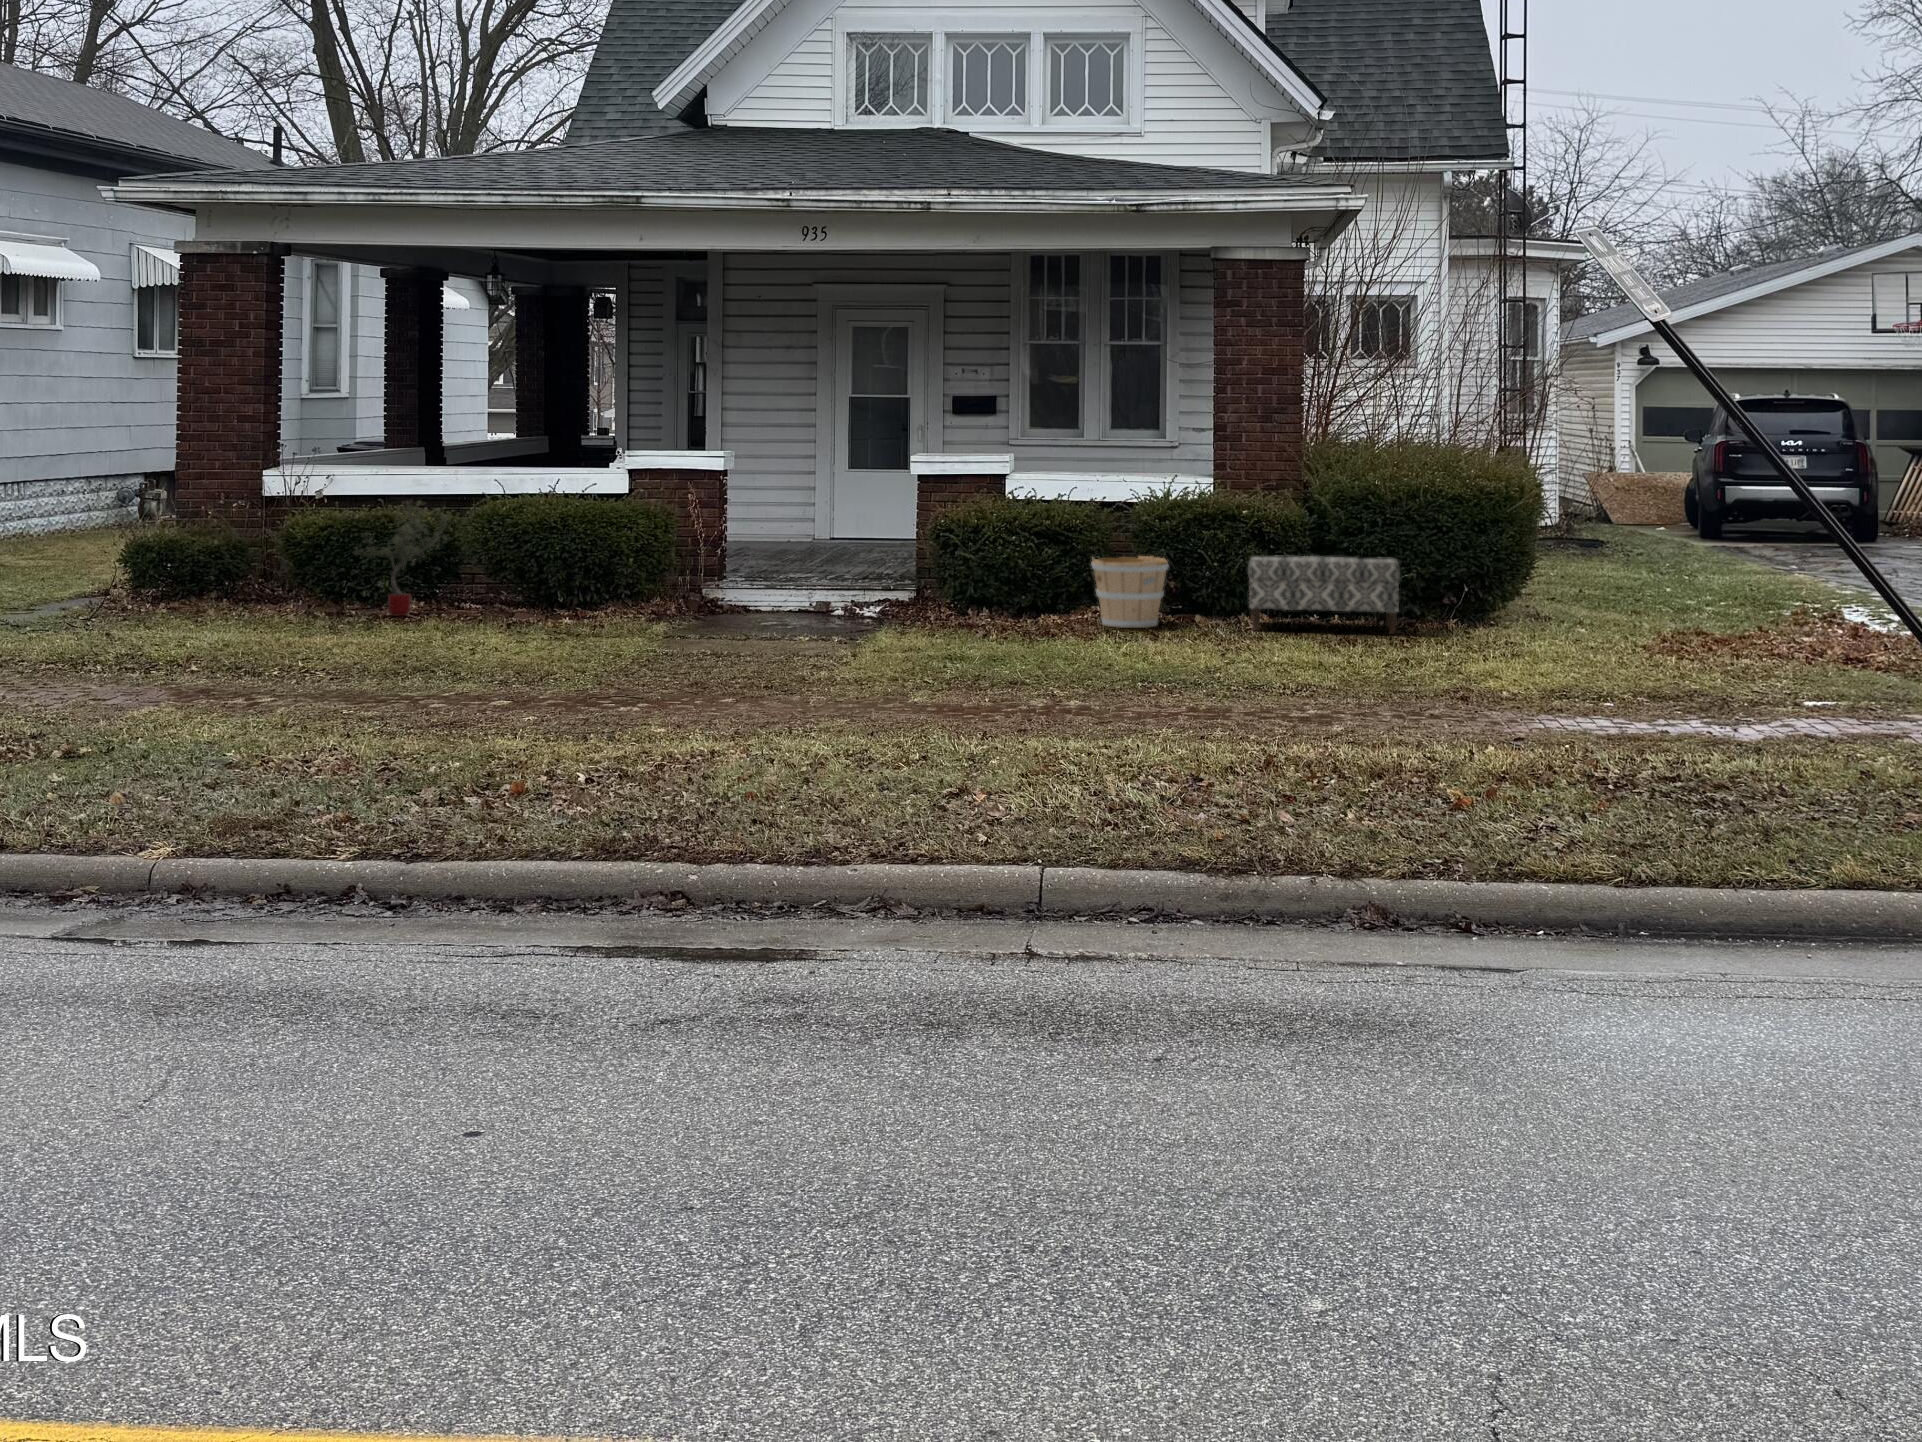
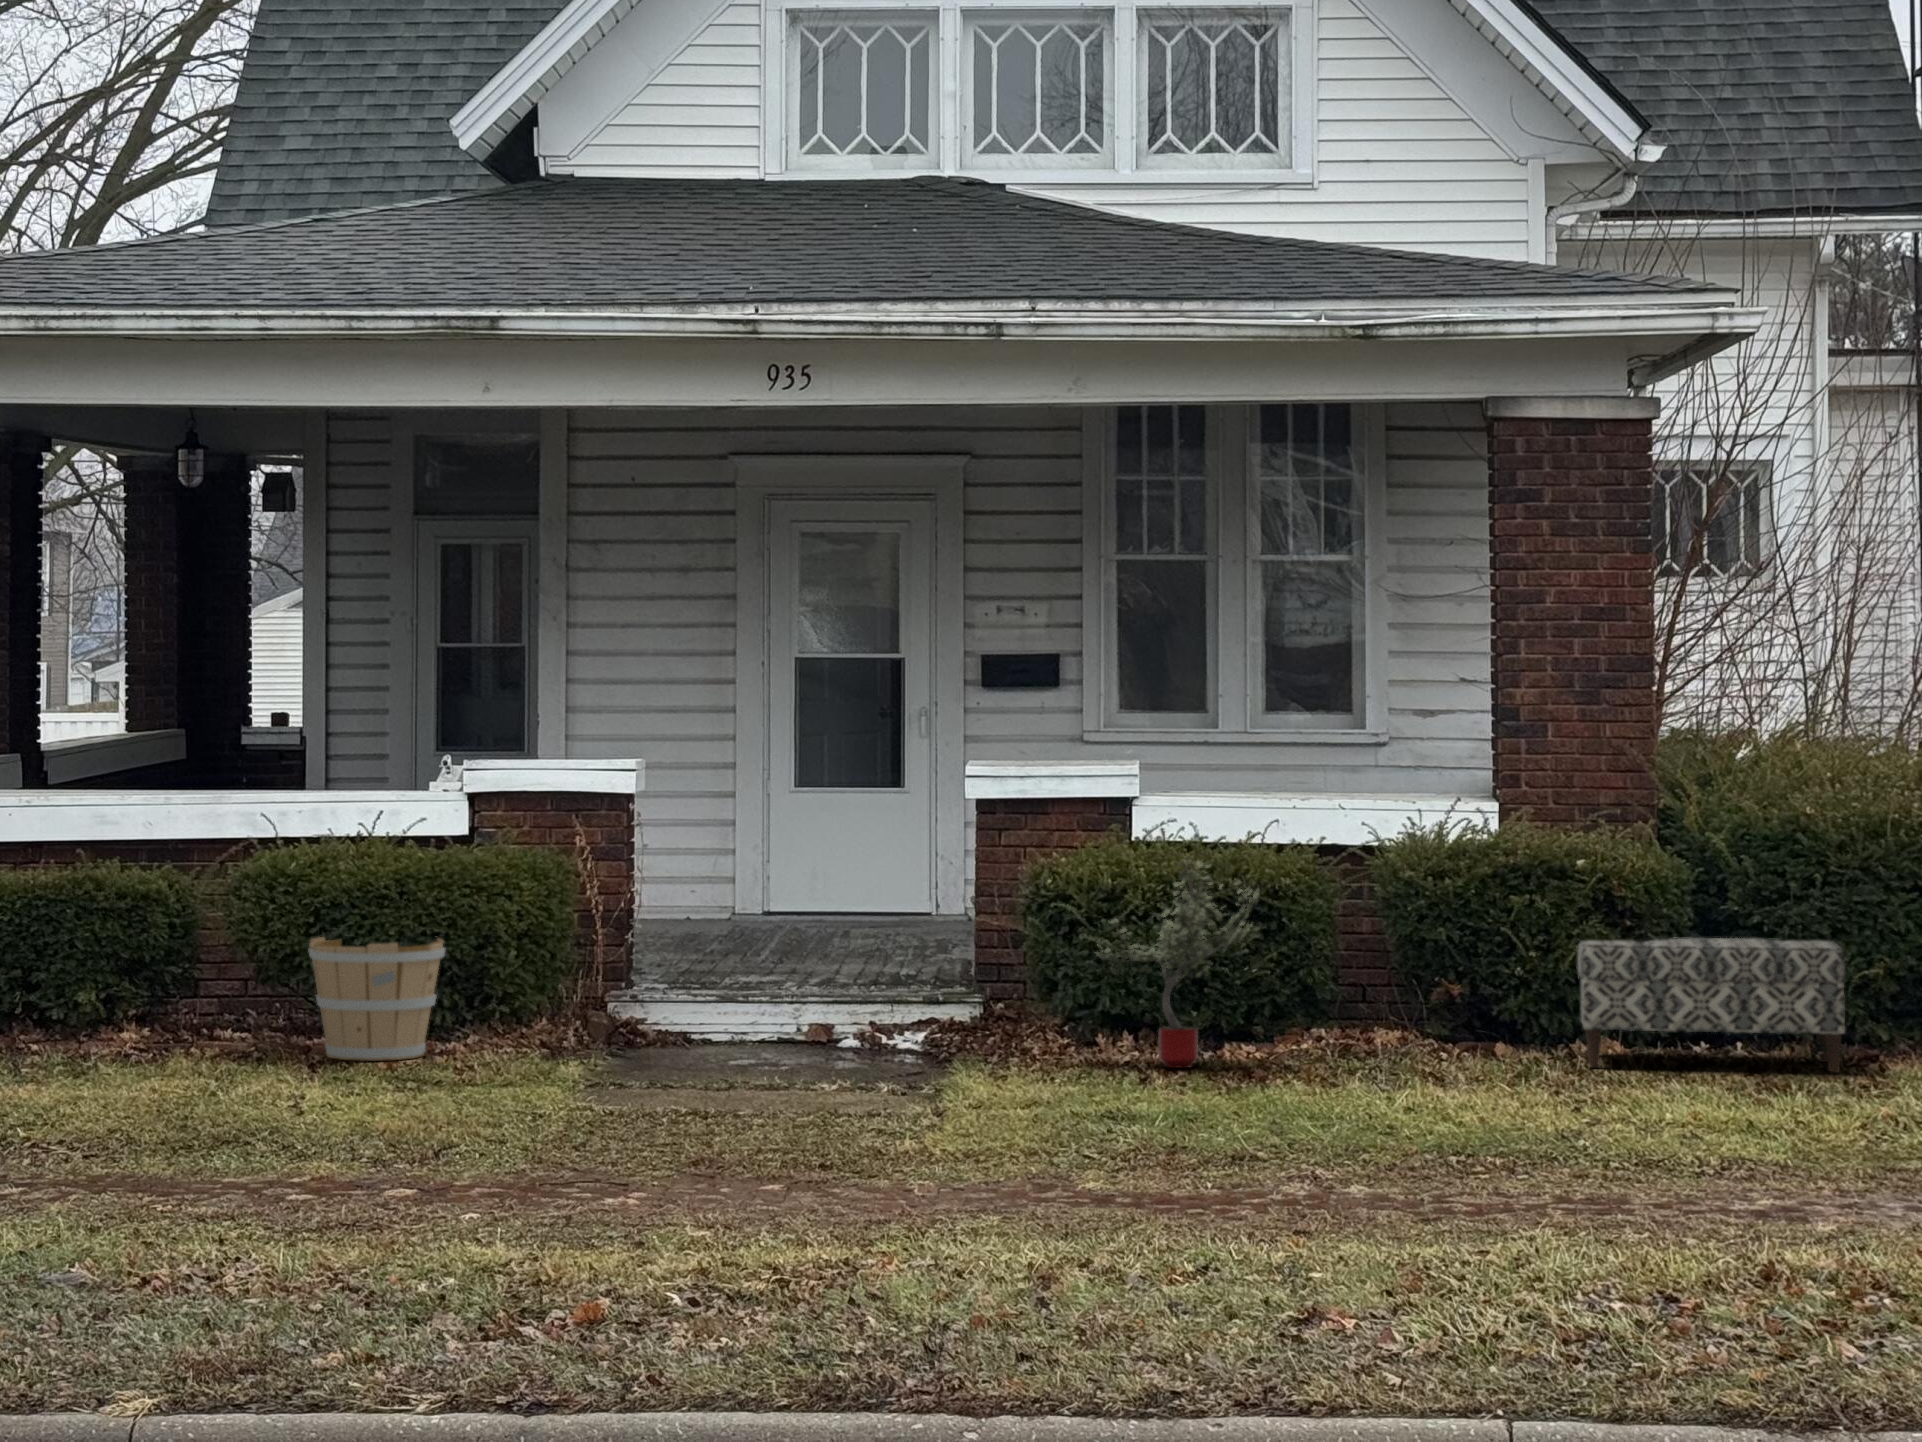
potted tree: present [355,501,448,616] -> present [1095,861,1260,1068]
wooden bucket: present [1092,556,1169,628] -> present [309,937,445,1061]

